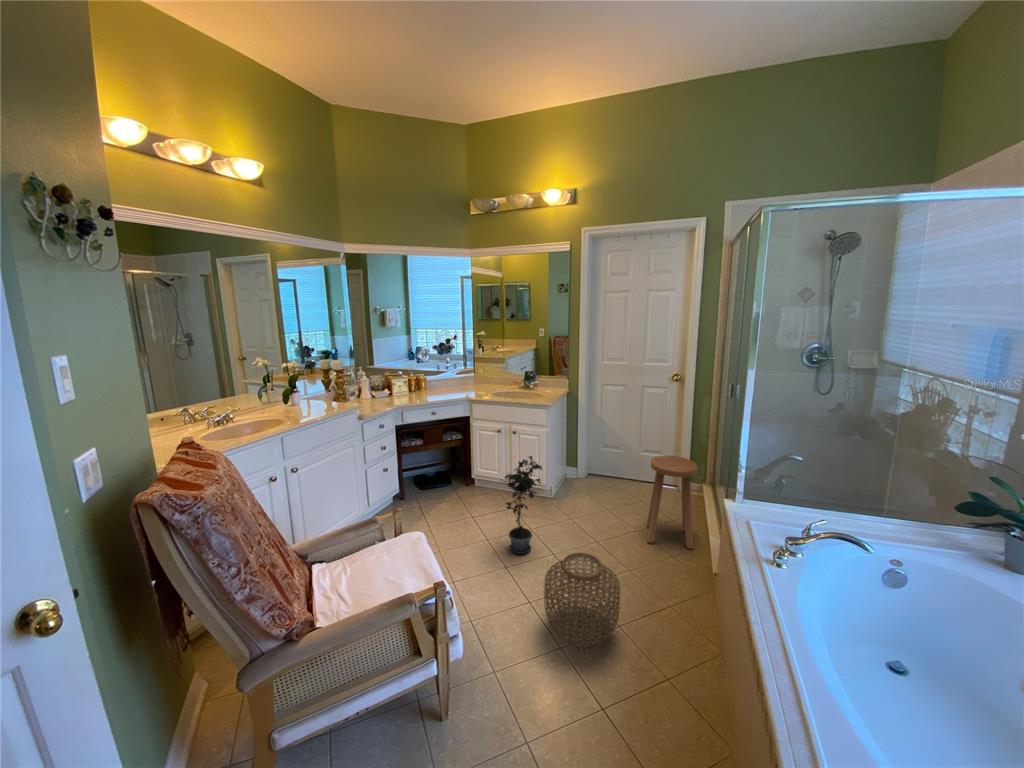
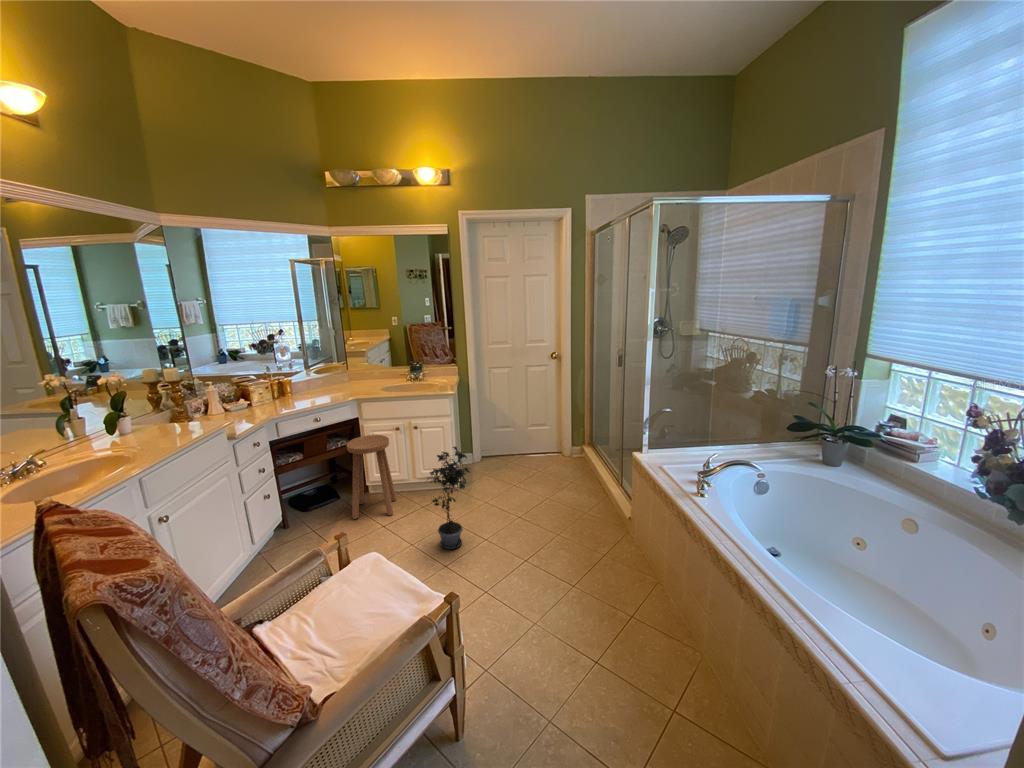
stool: present [647,456,697,549] -> present [347,435,396,519]
woven basket: present [544,553,620,647] -> none [509,527,581,616]

